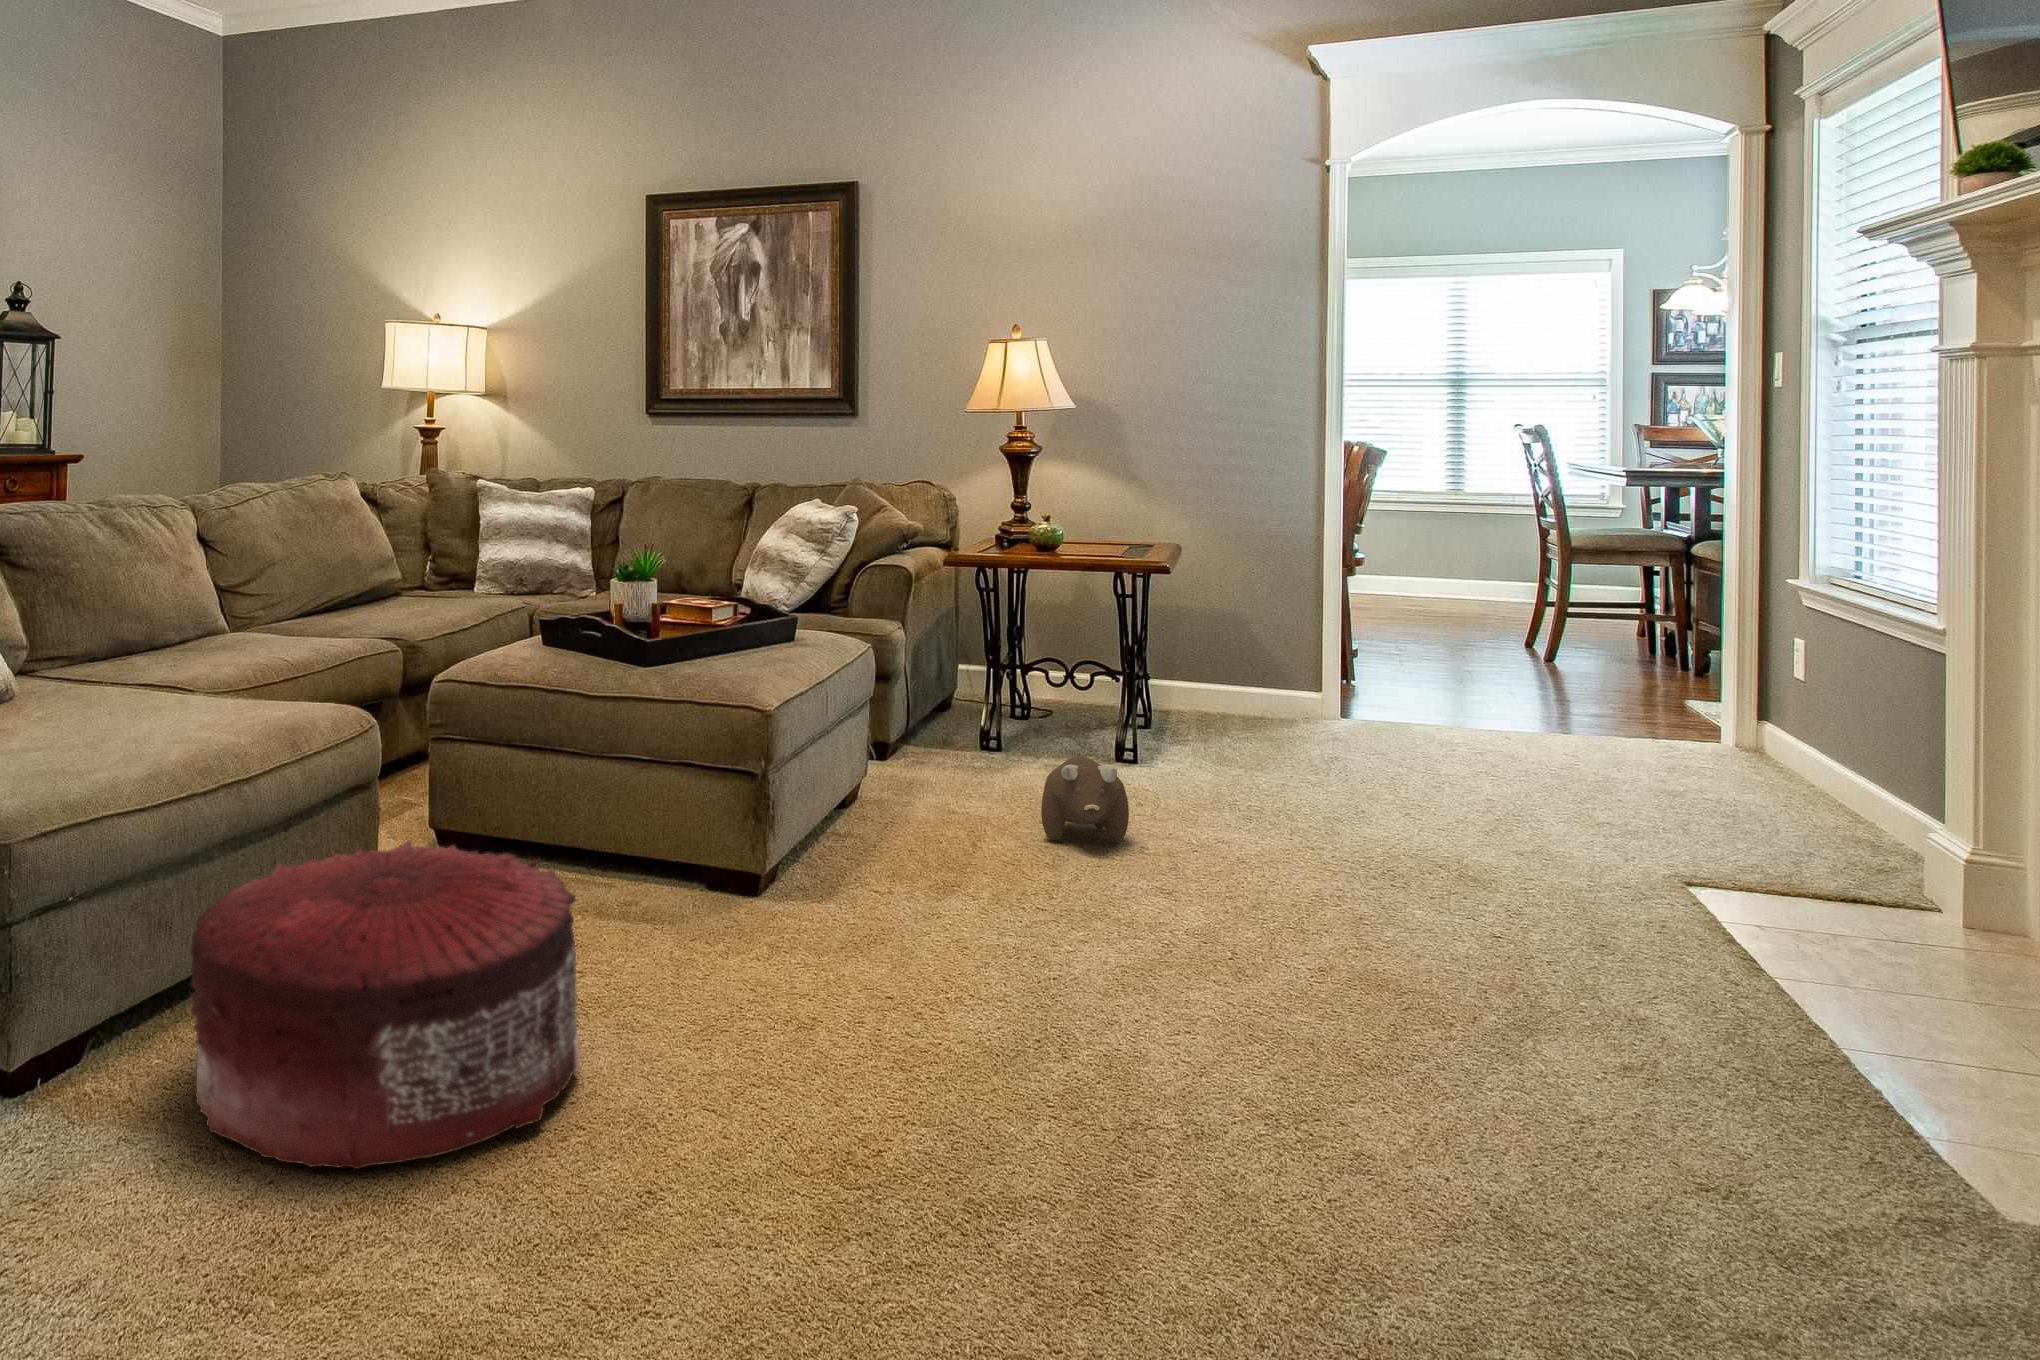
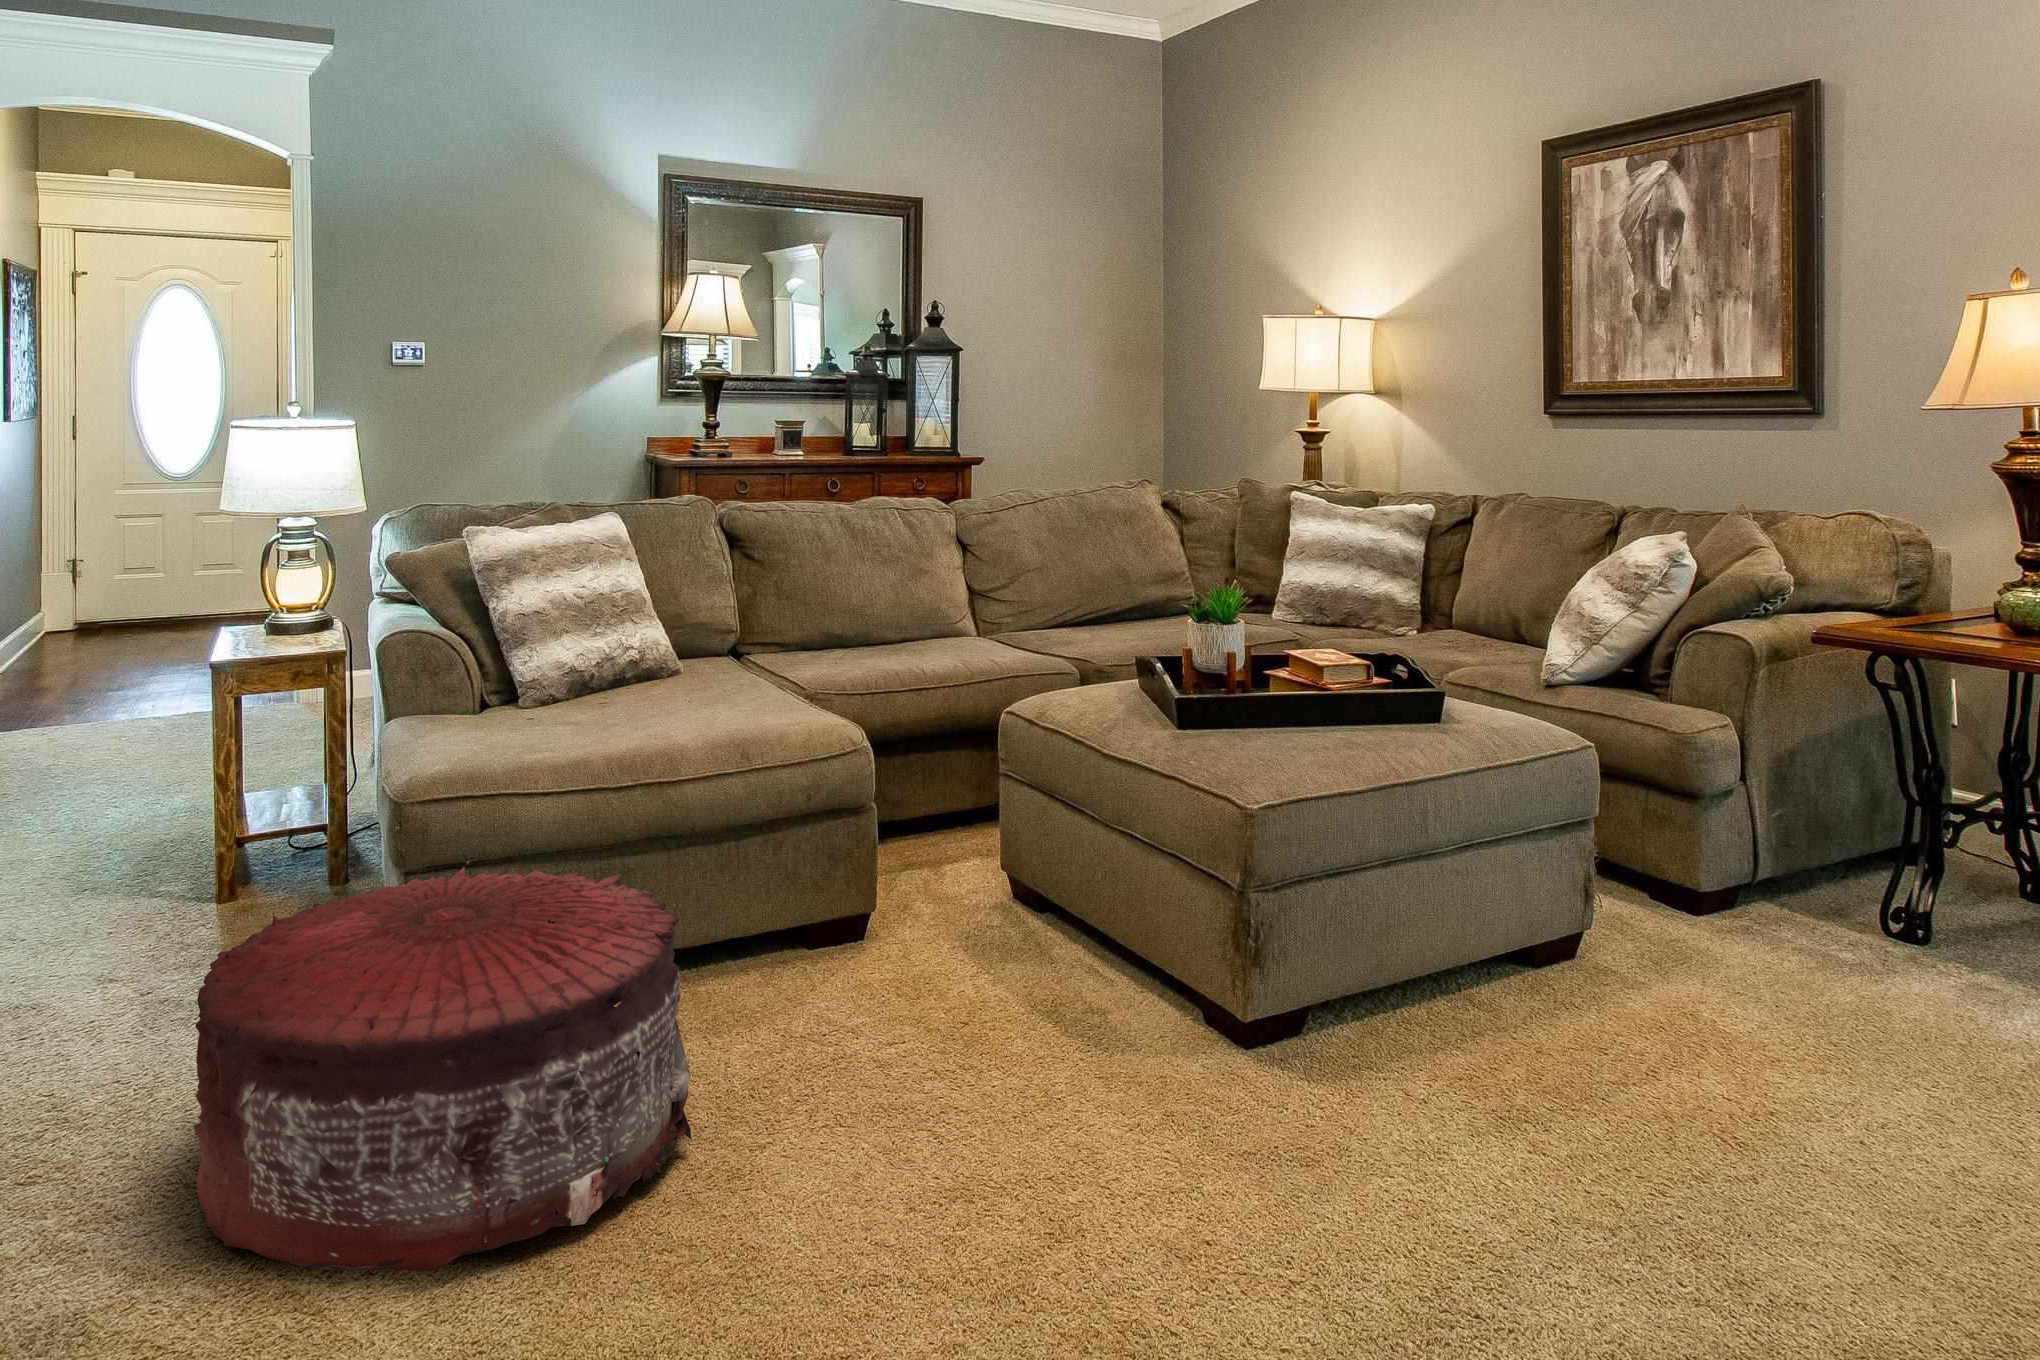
plush toy: present [1041,756,1129,843] -> none [1781,987,1956,1165]

